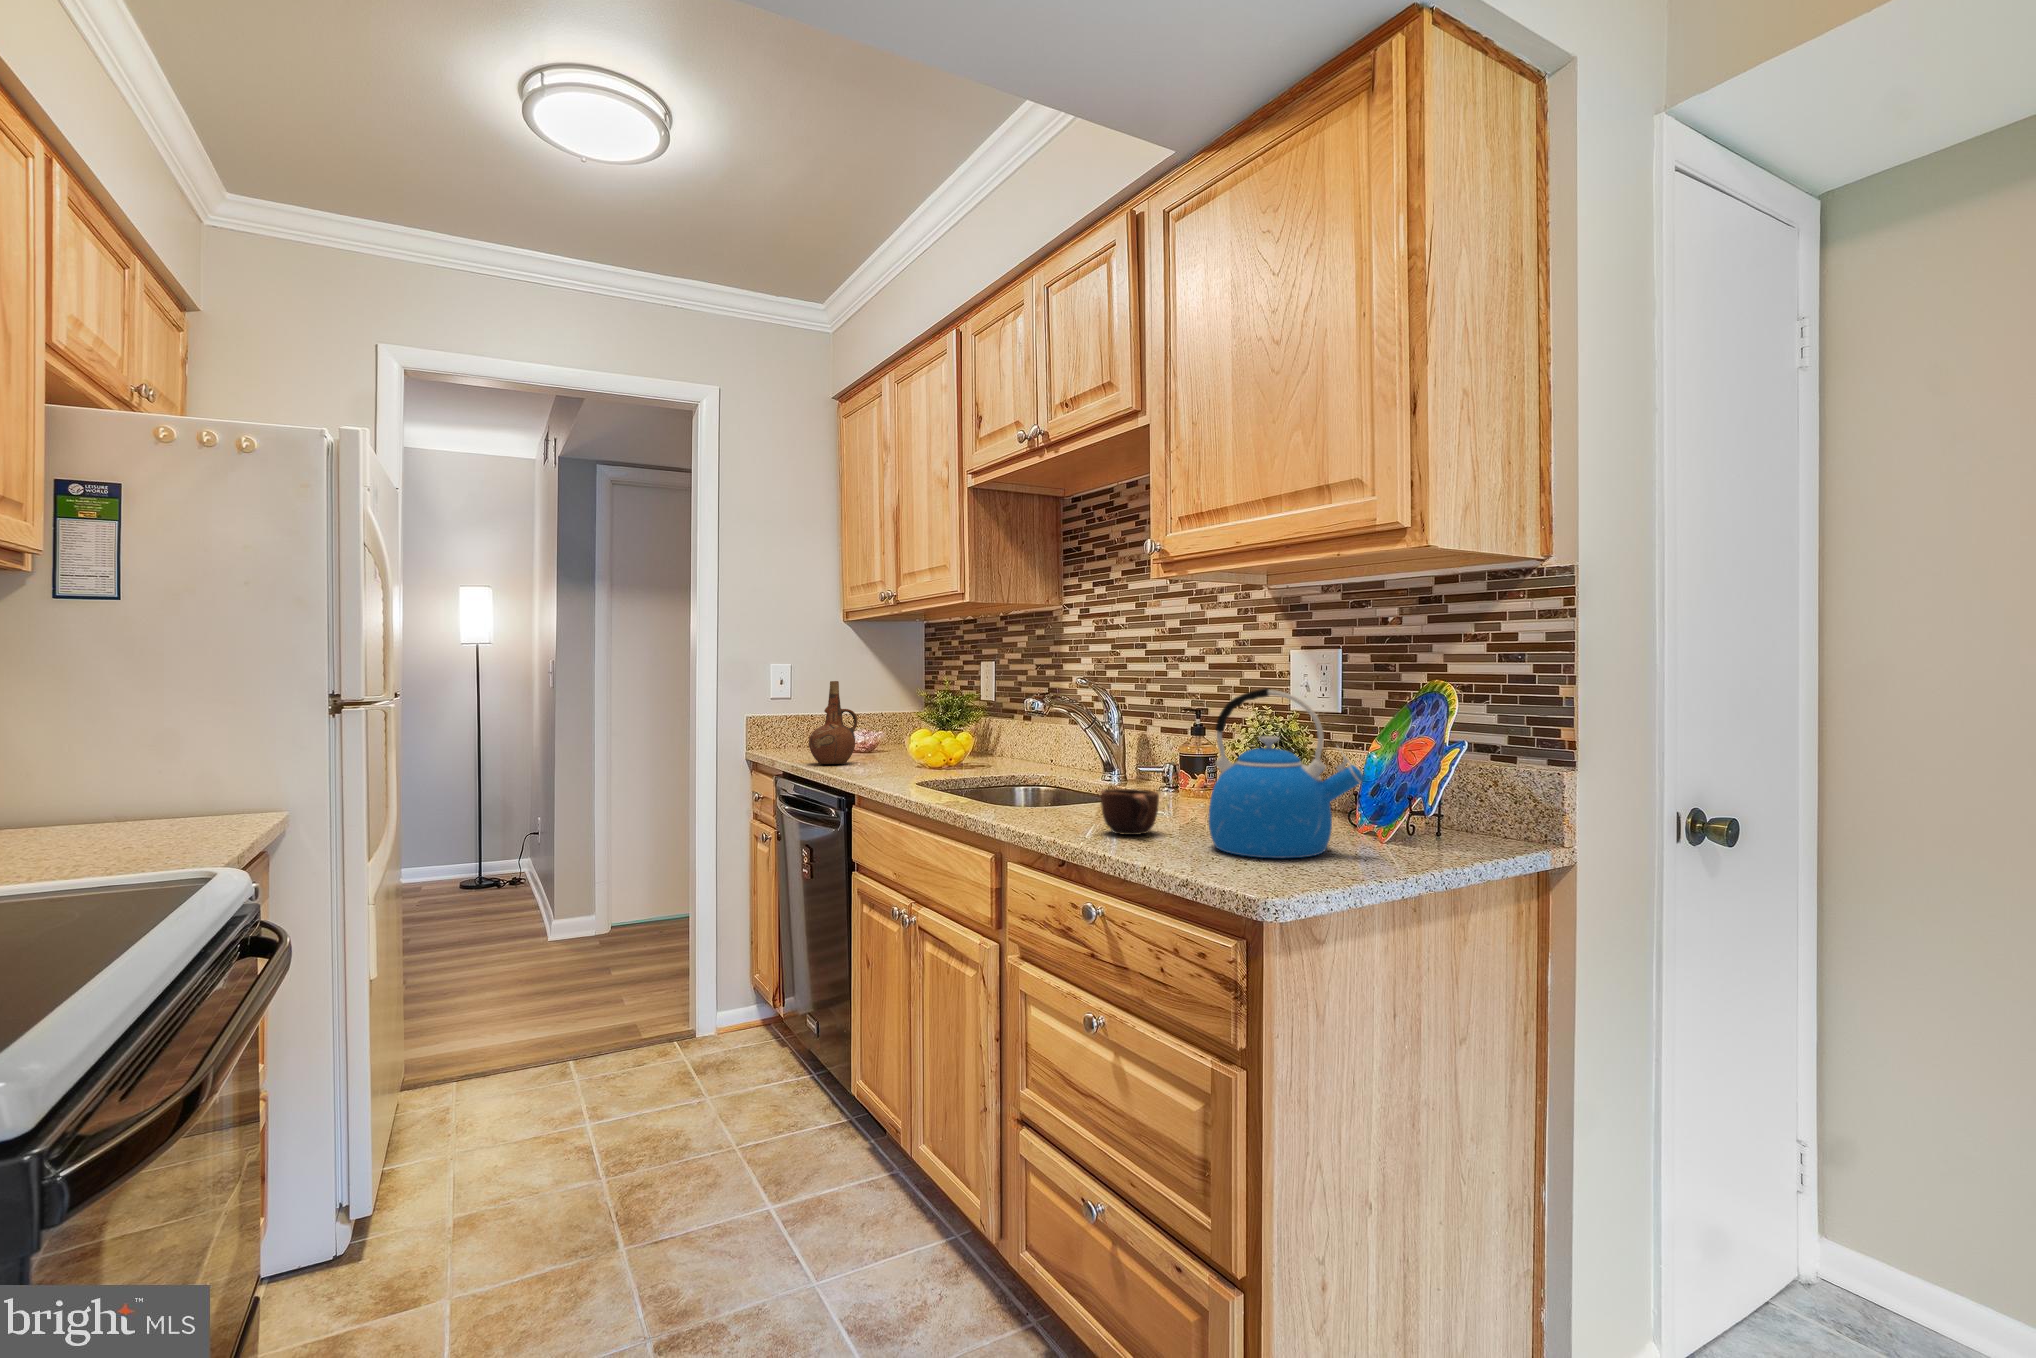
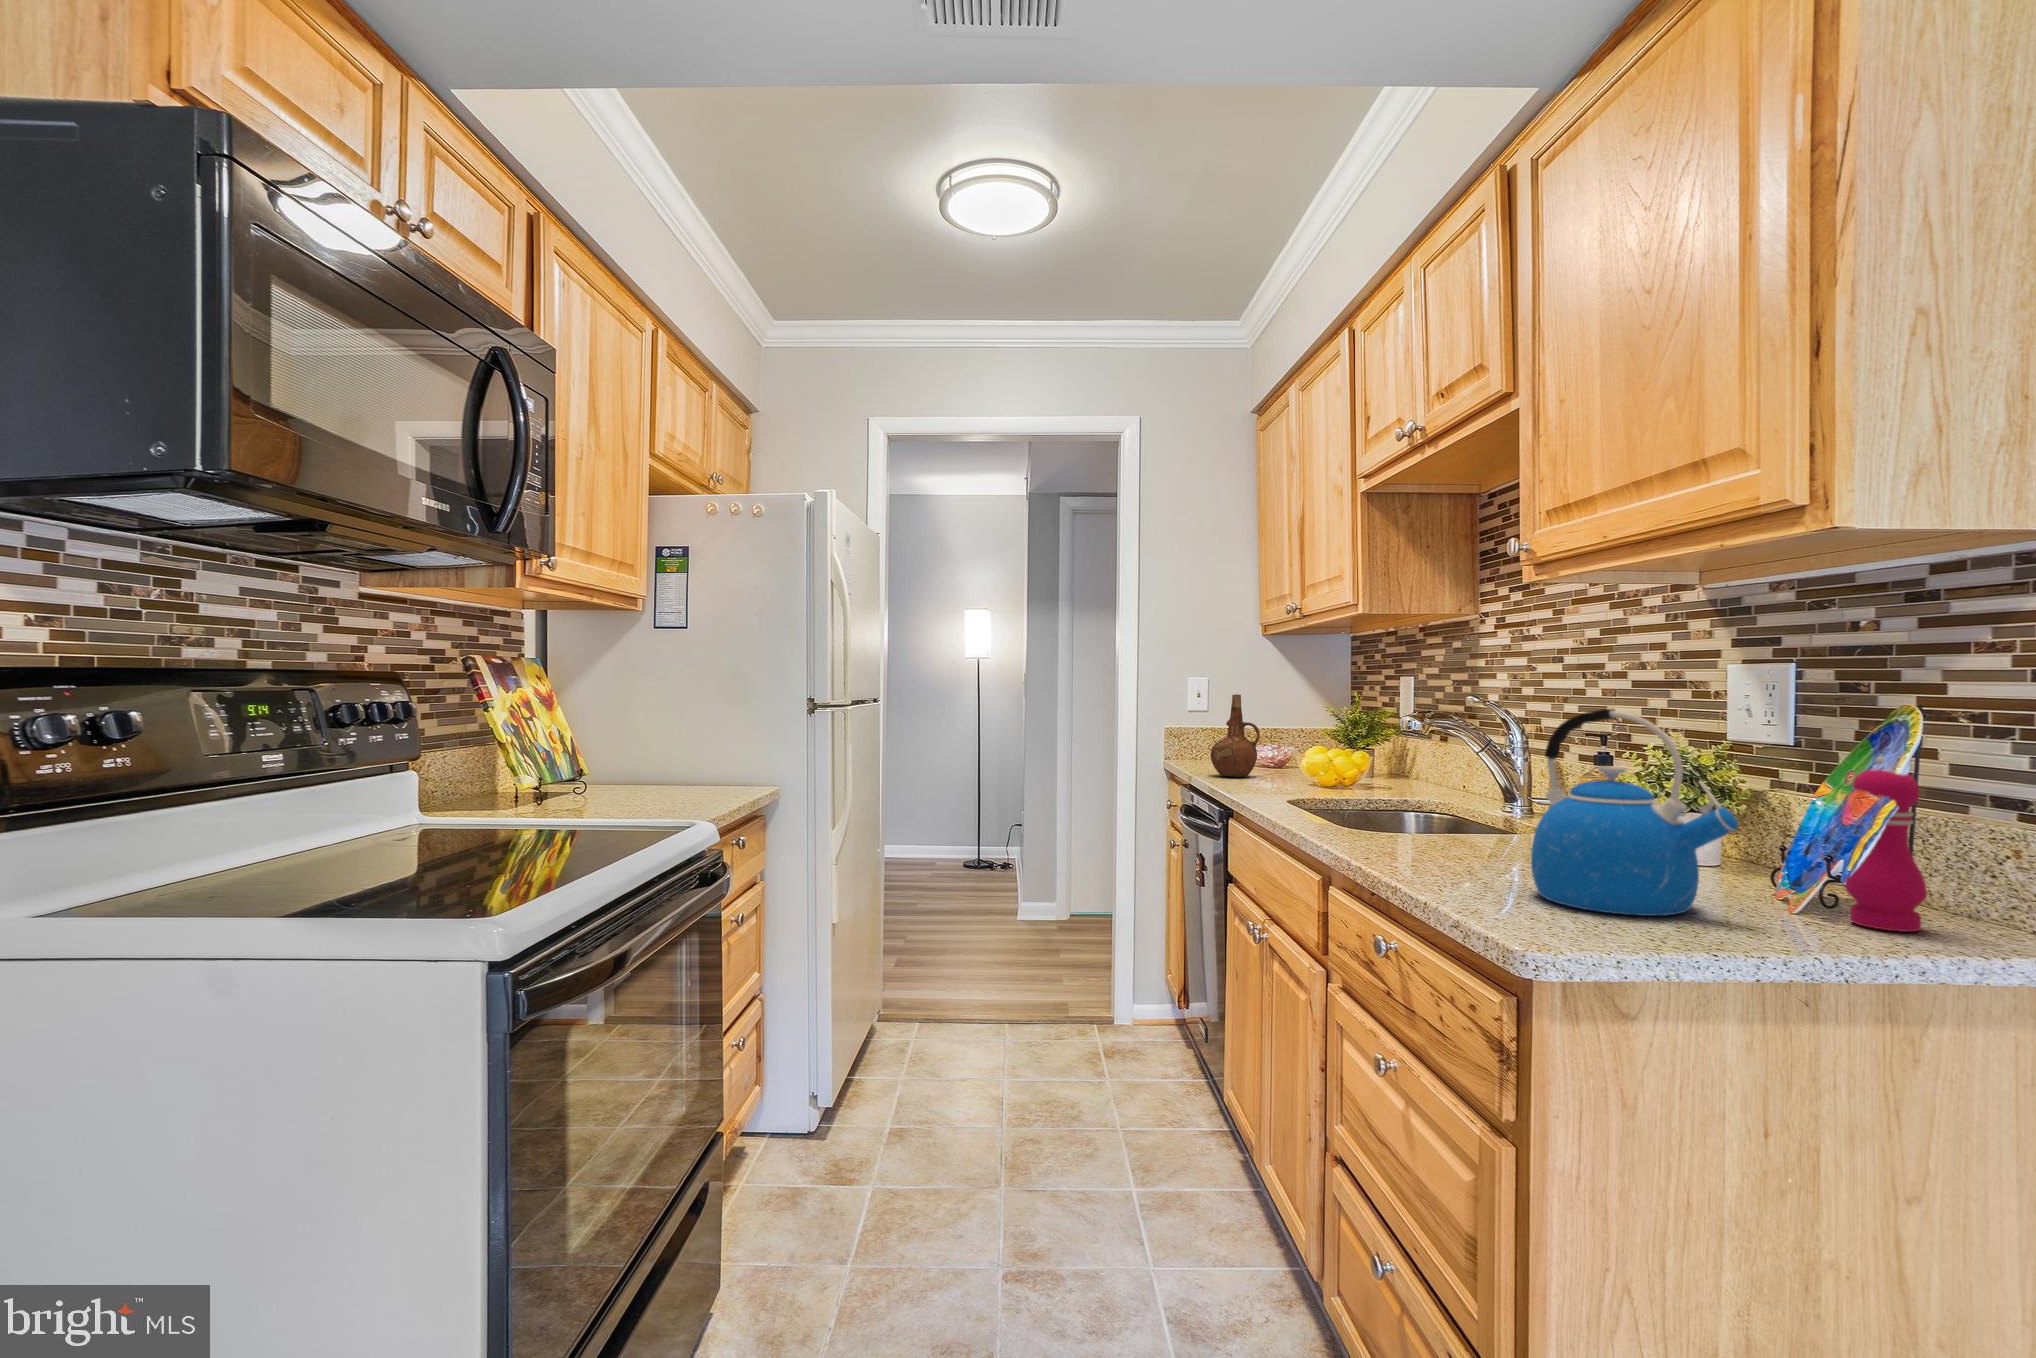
pepper mill: none [1416,719,1466,849] -> present [1845,756,1927,932]
mug: present [1101,789,1159,835] -> none [1422,816,1494,870]

